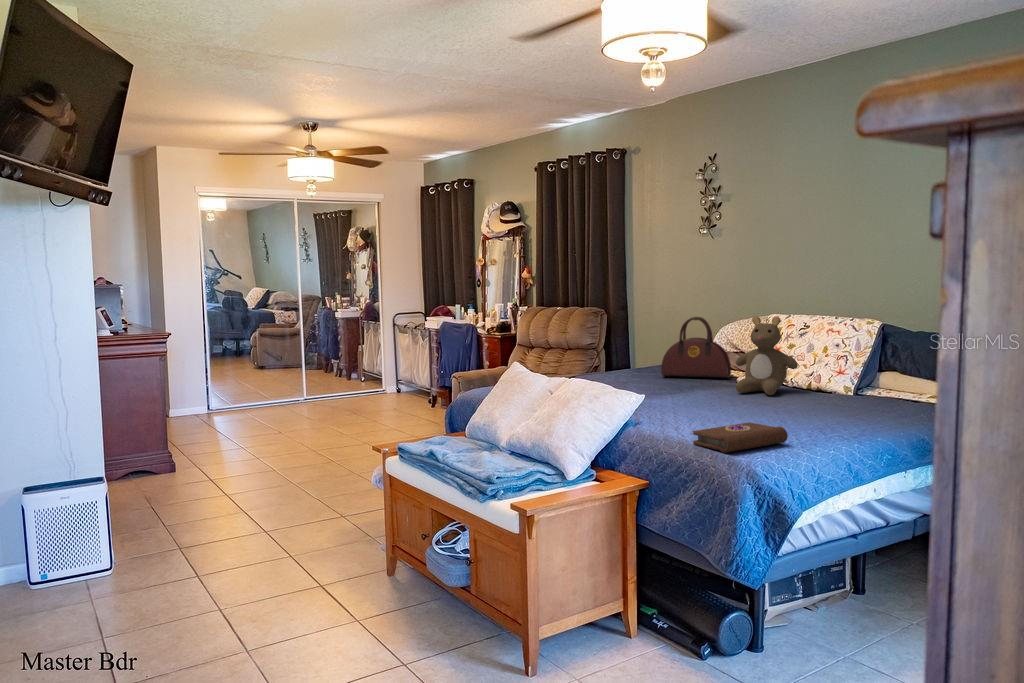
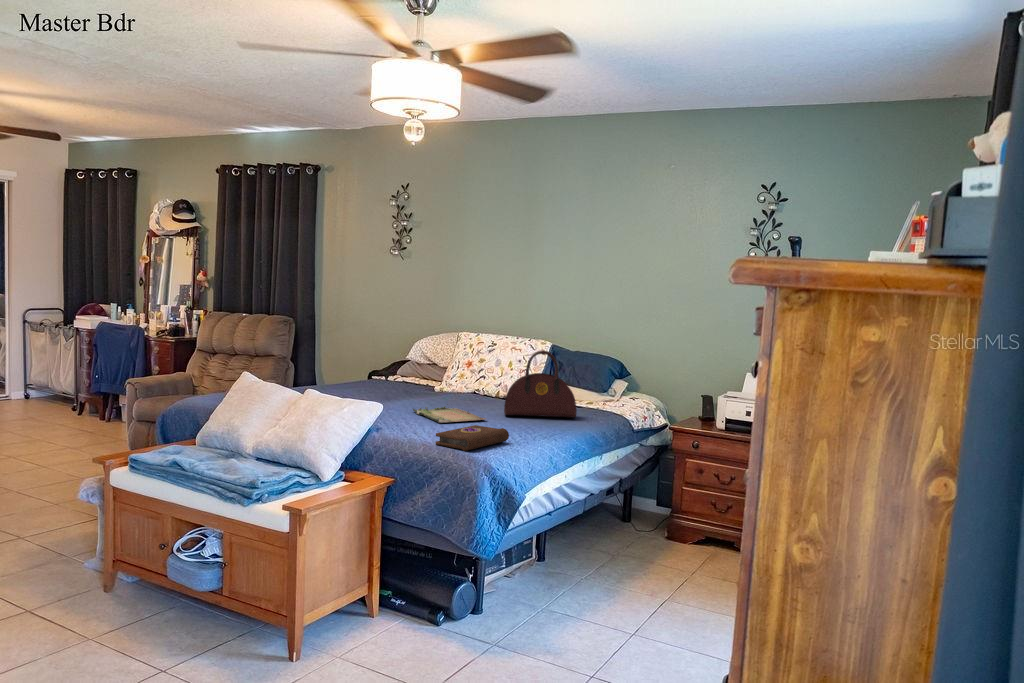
teddy bear: present [736,316,798,395] -> none [439,334,491,402]
handbag: present [661,317,731,378] -> present [504,350,577,418]
tray: none [692,396,777,420] -> present [413,406,486,423]

